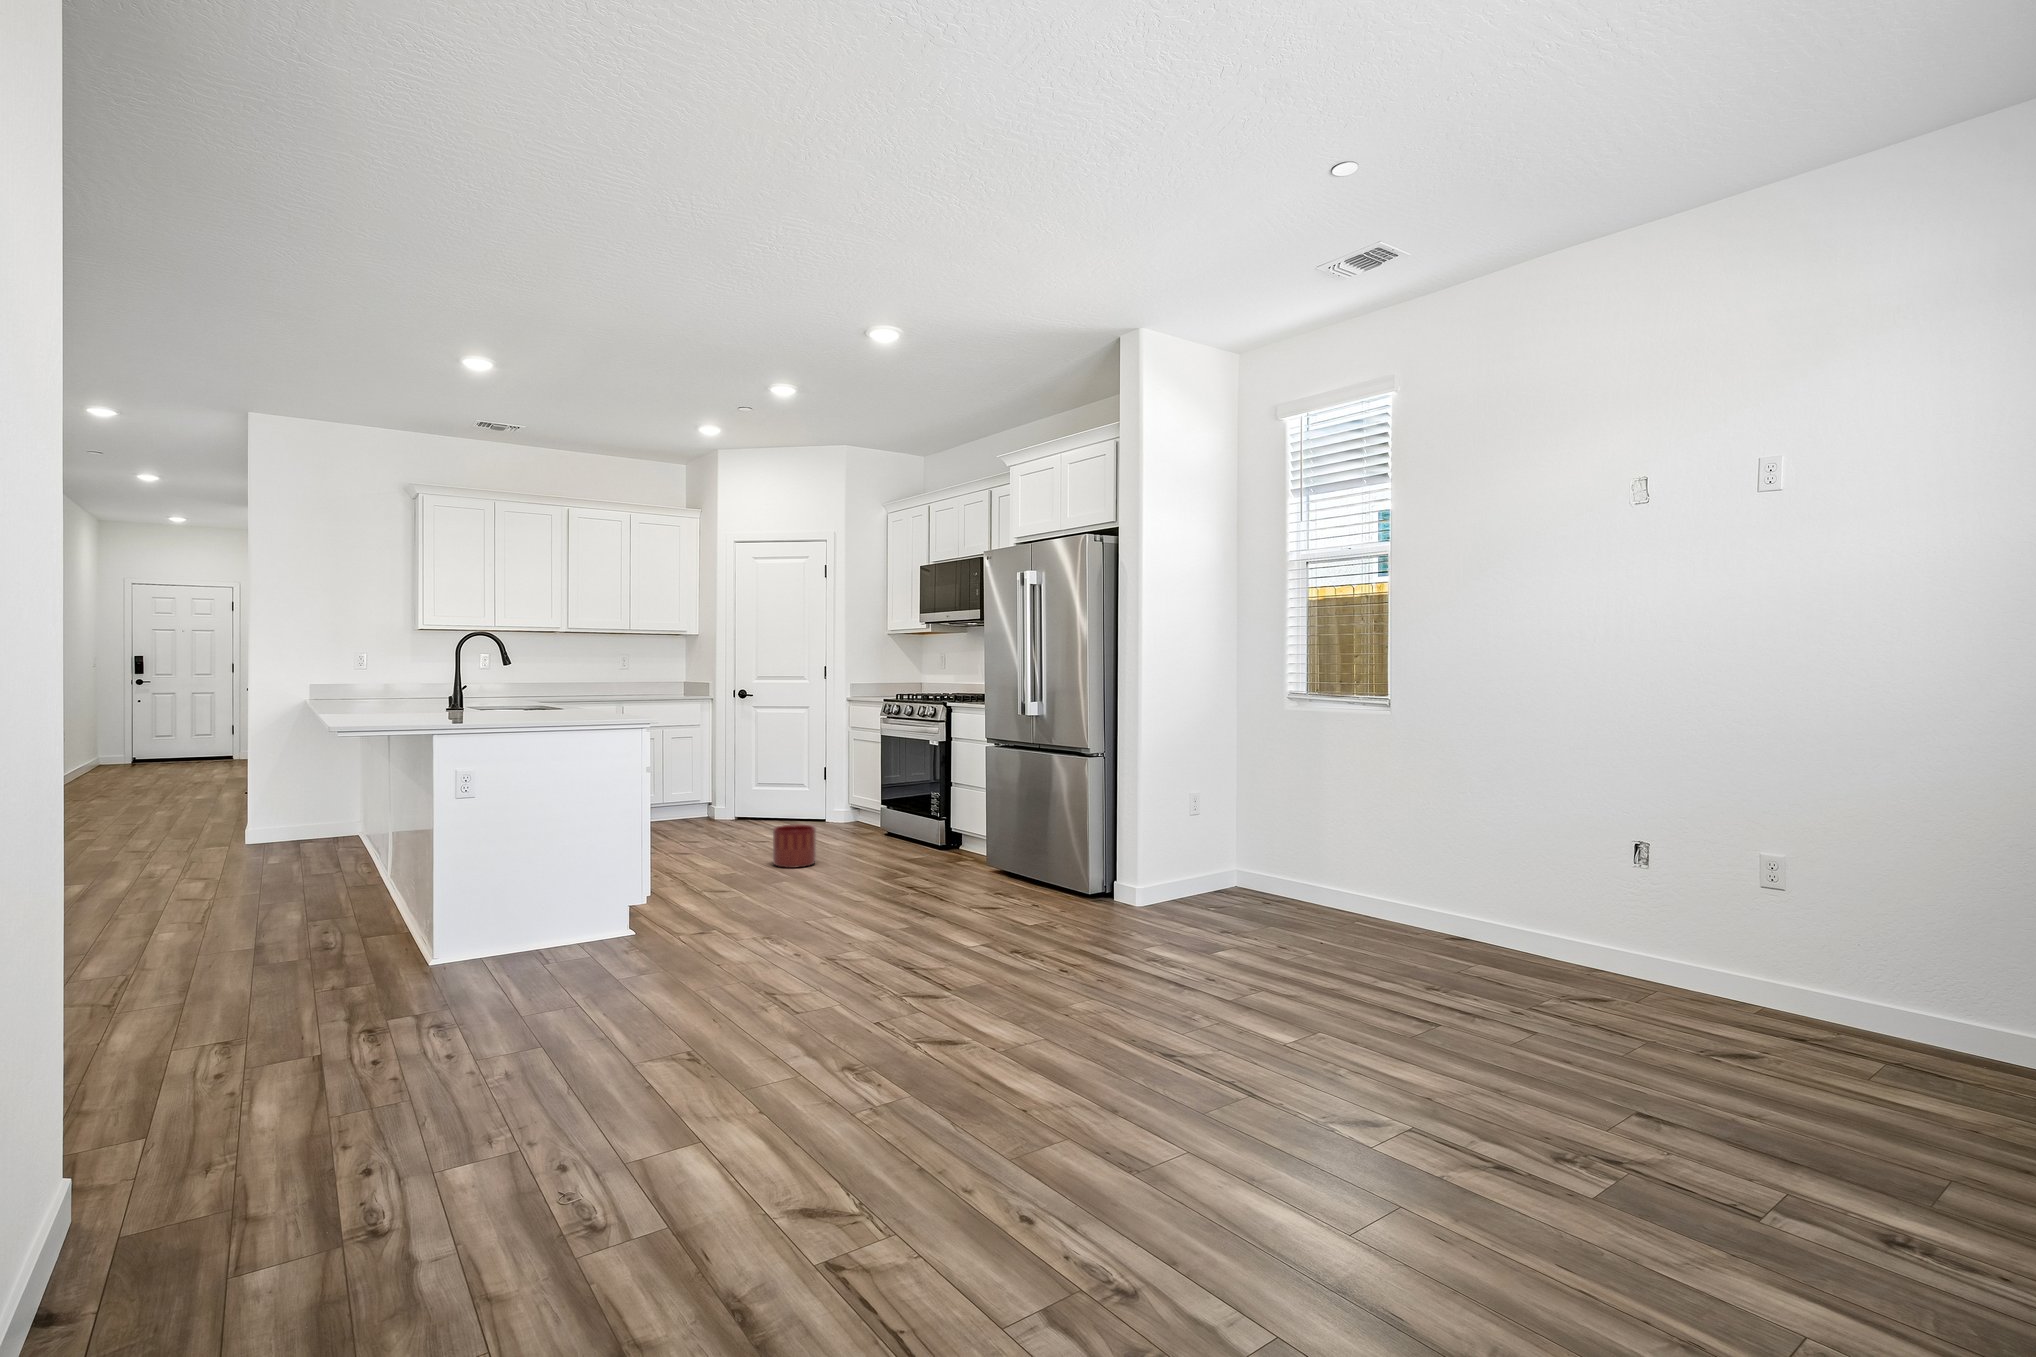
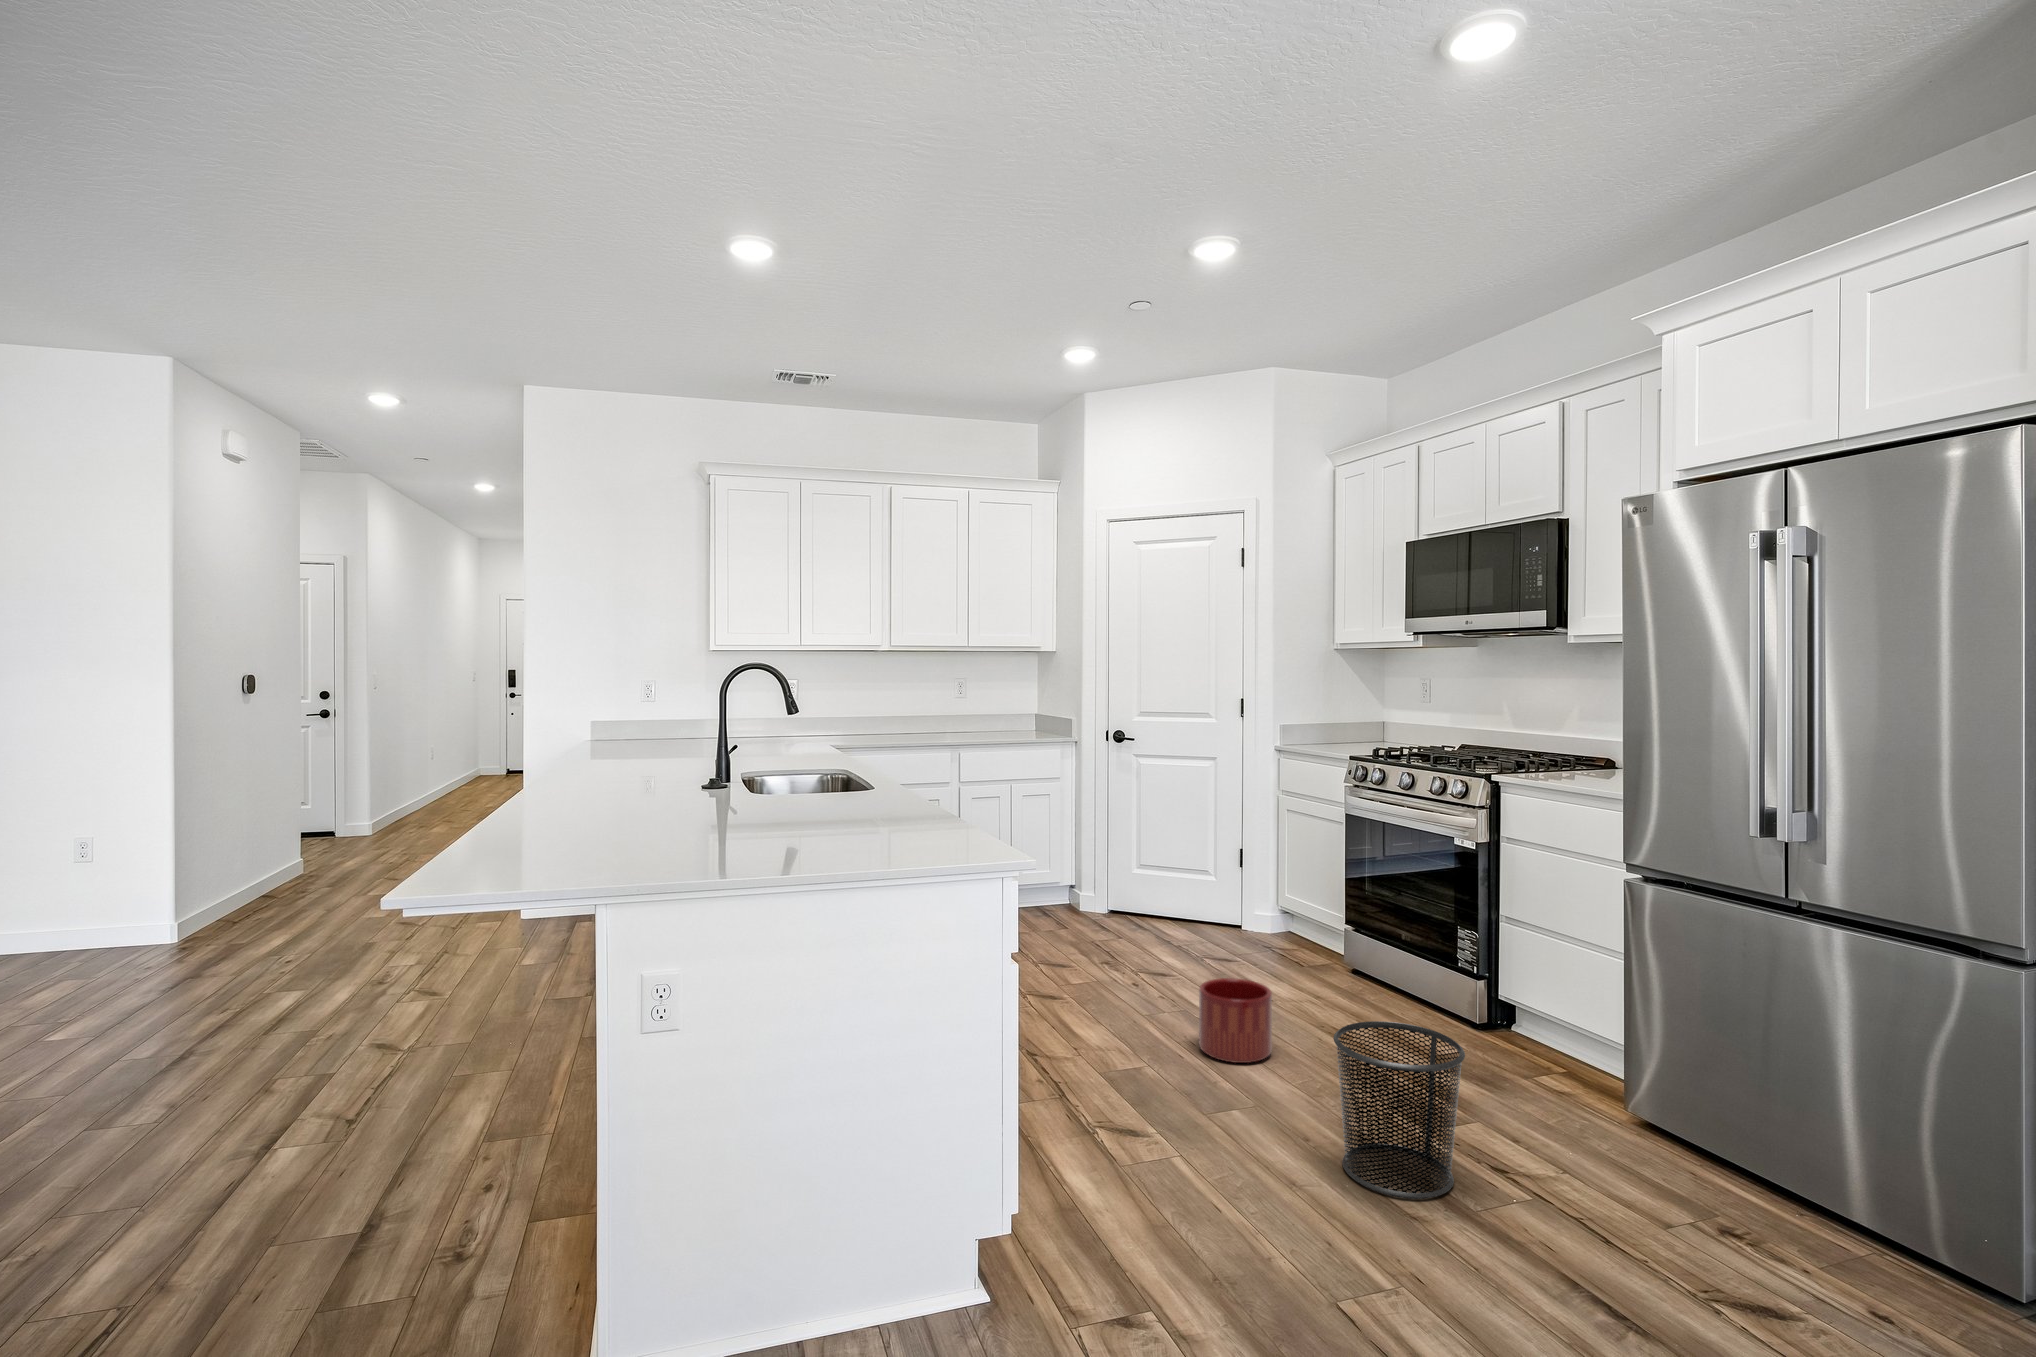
waste bin: none [827,820,890,897] -> present [1333,1021,1465,1199]

